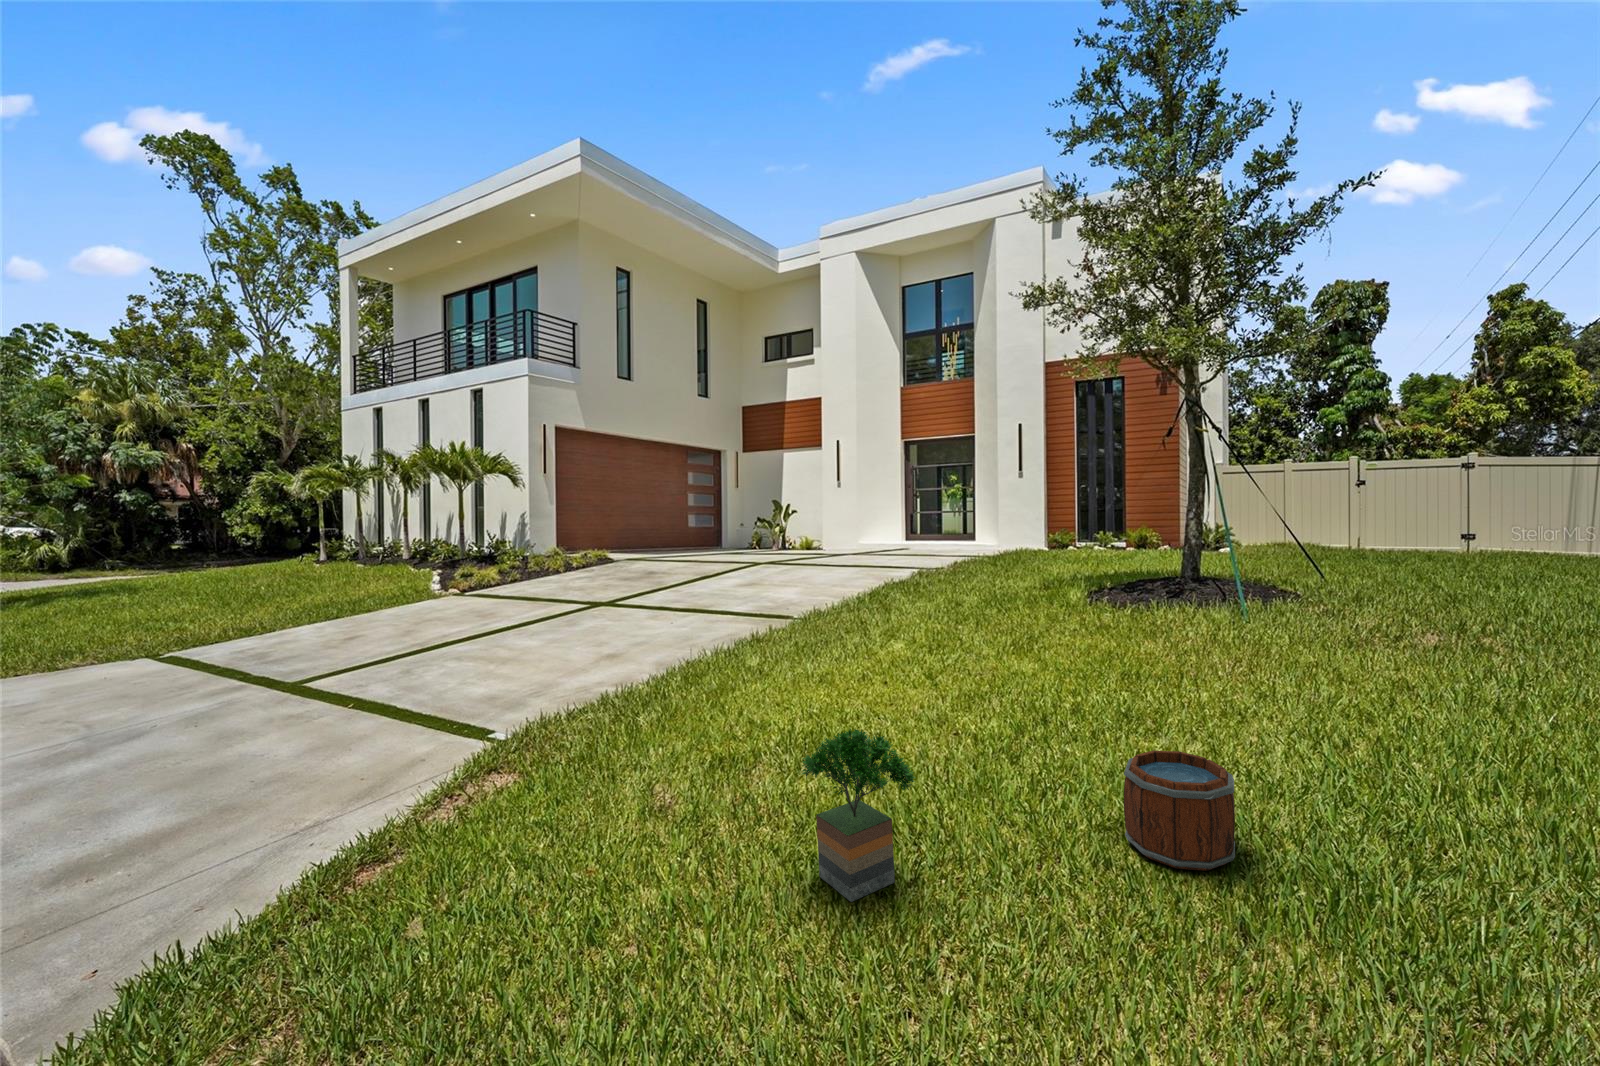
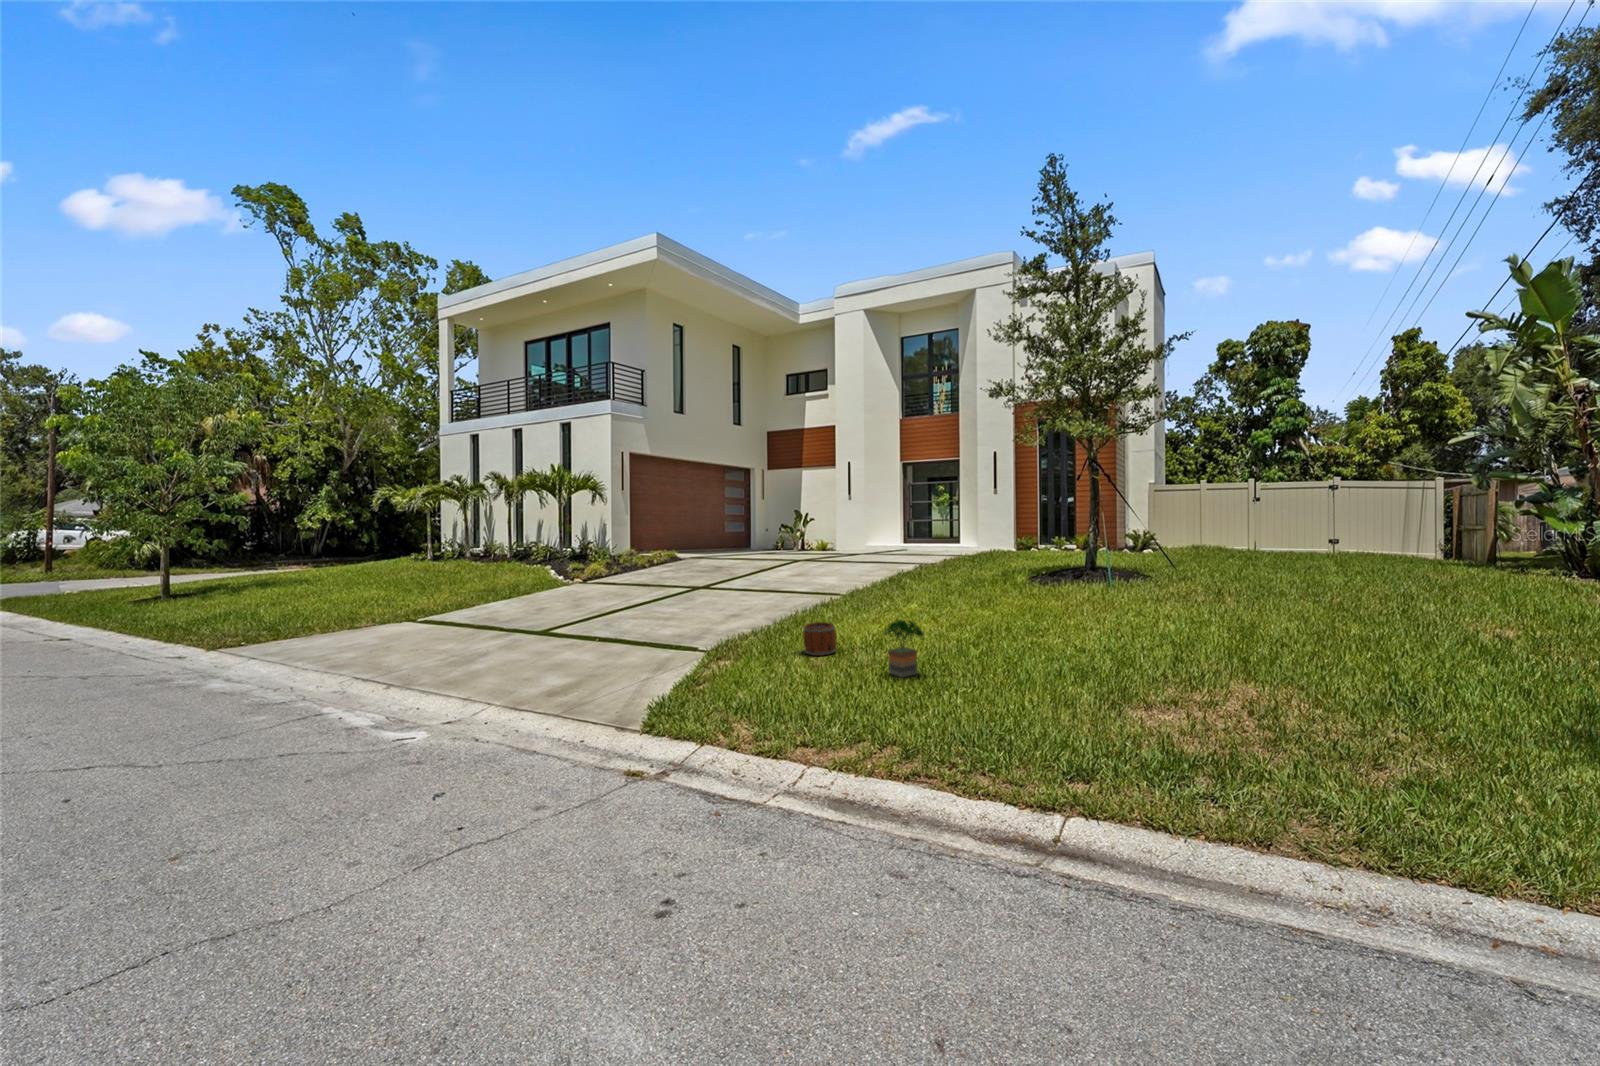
bucket: present [1124,750,1235,871] -> present [803,622,836,656]

